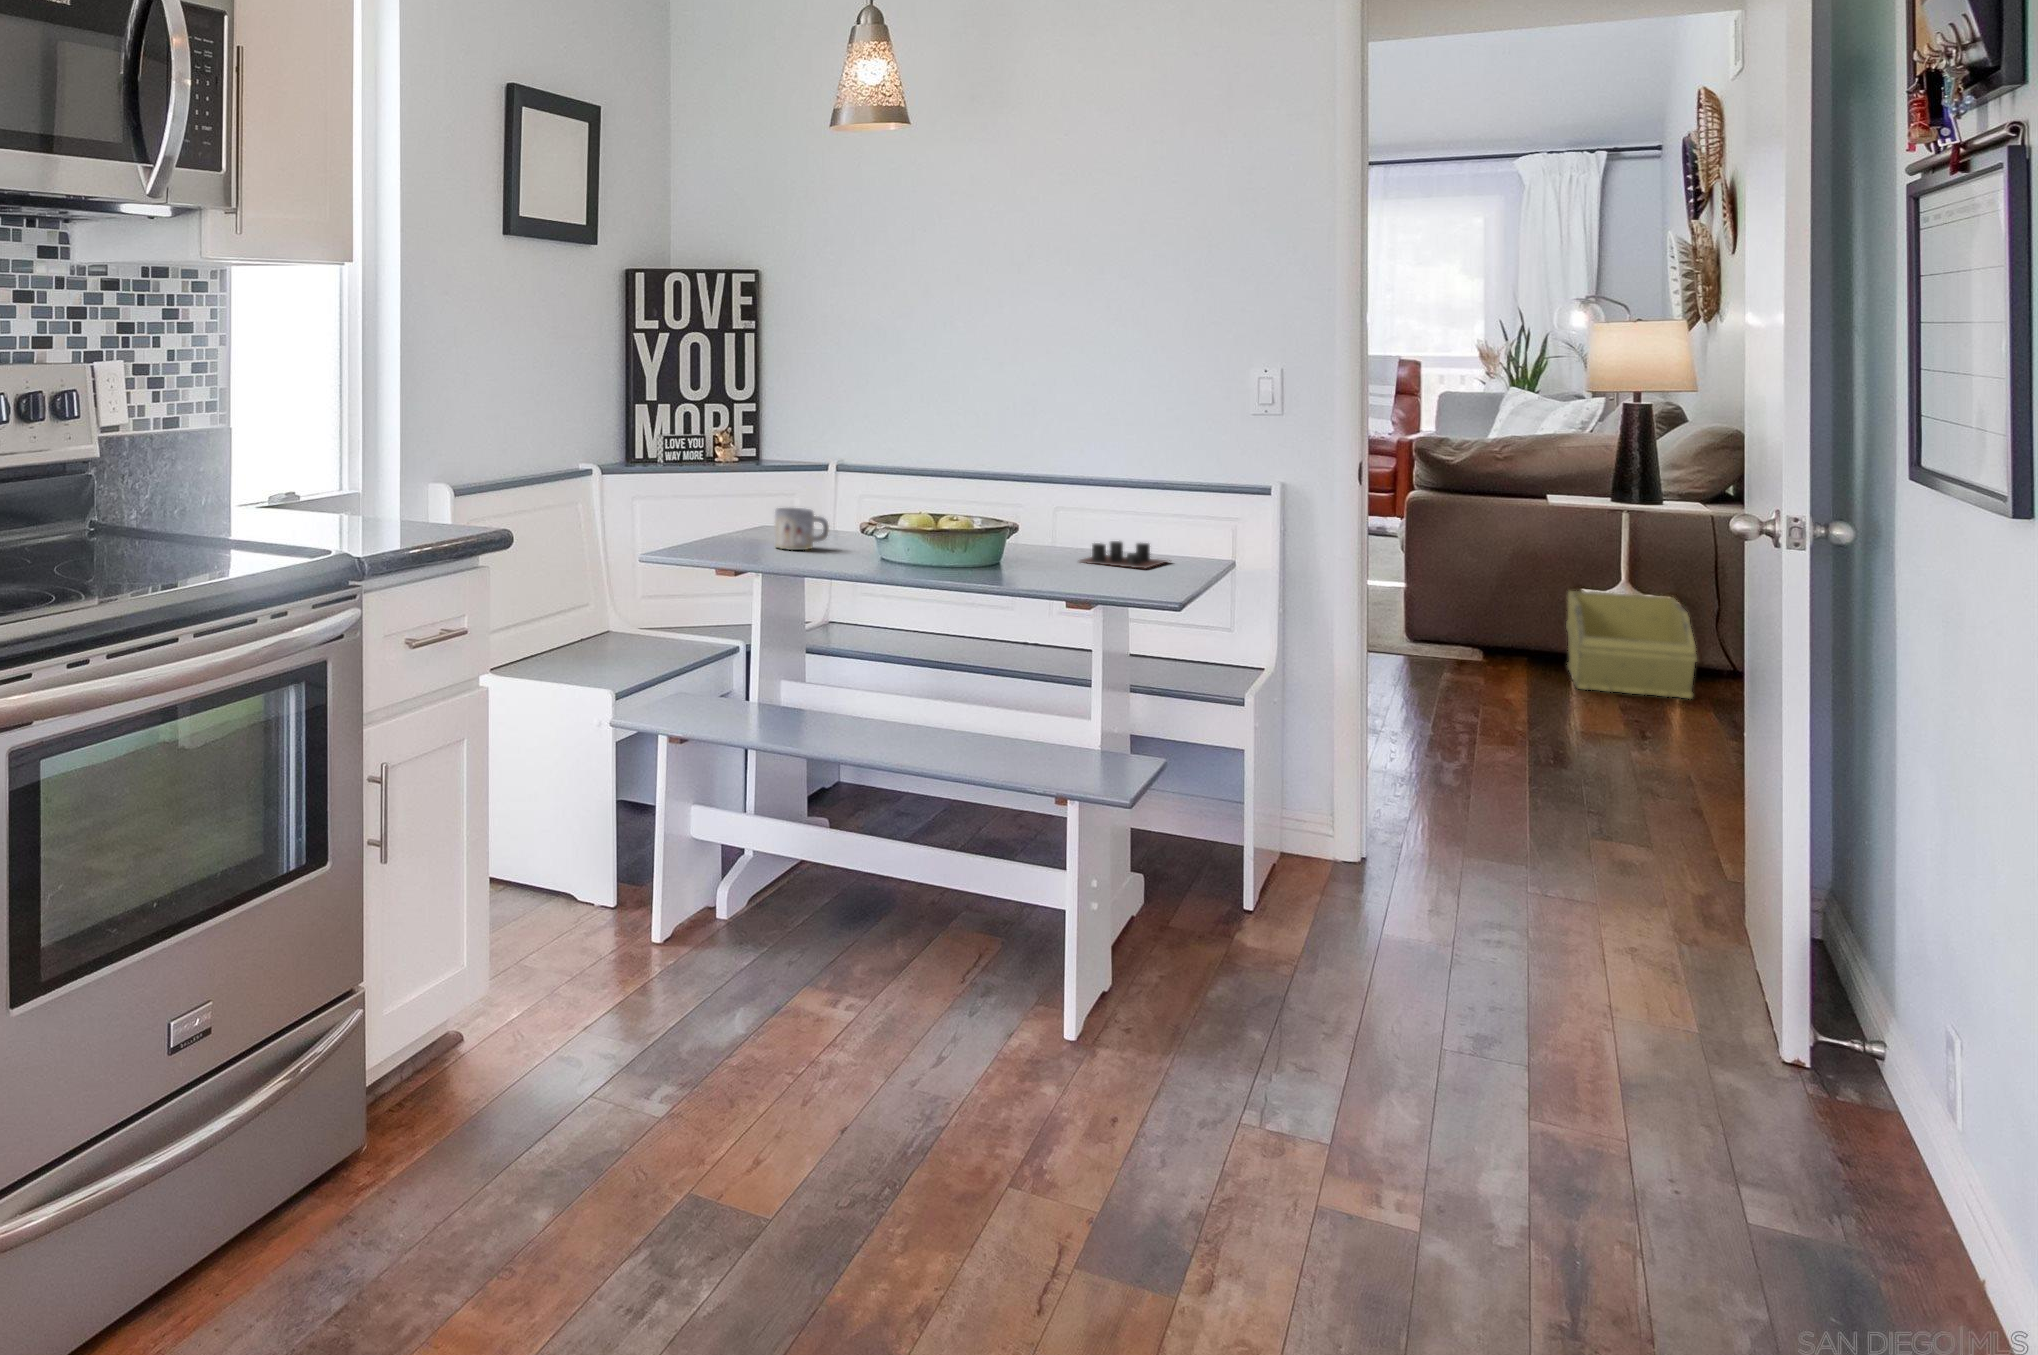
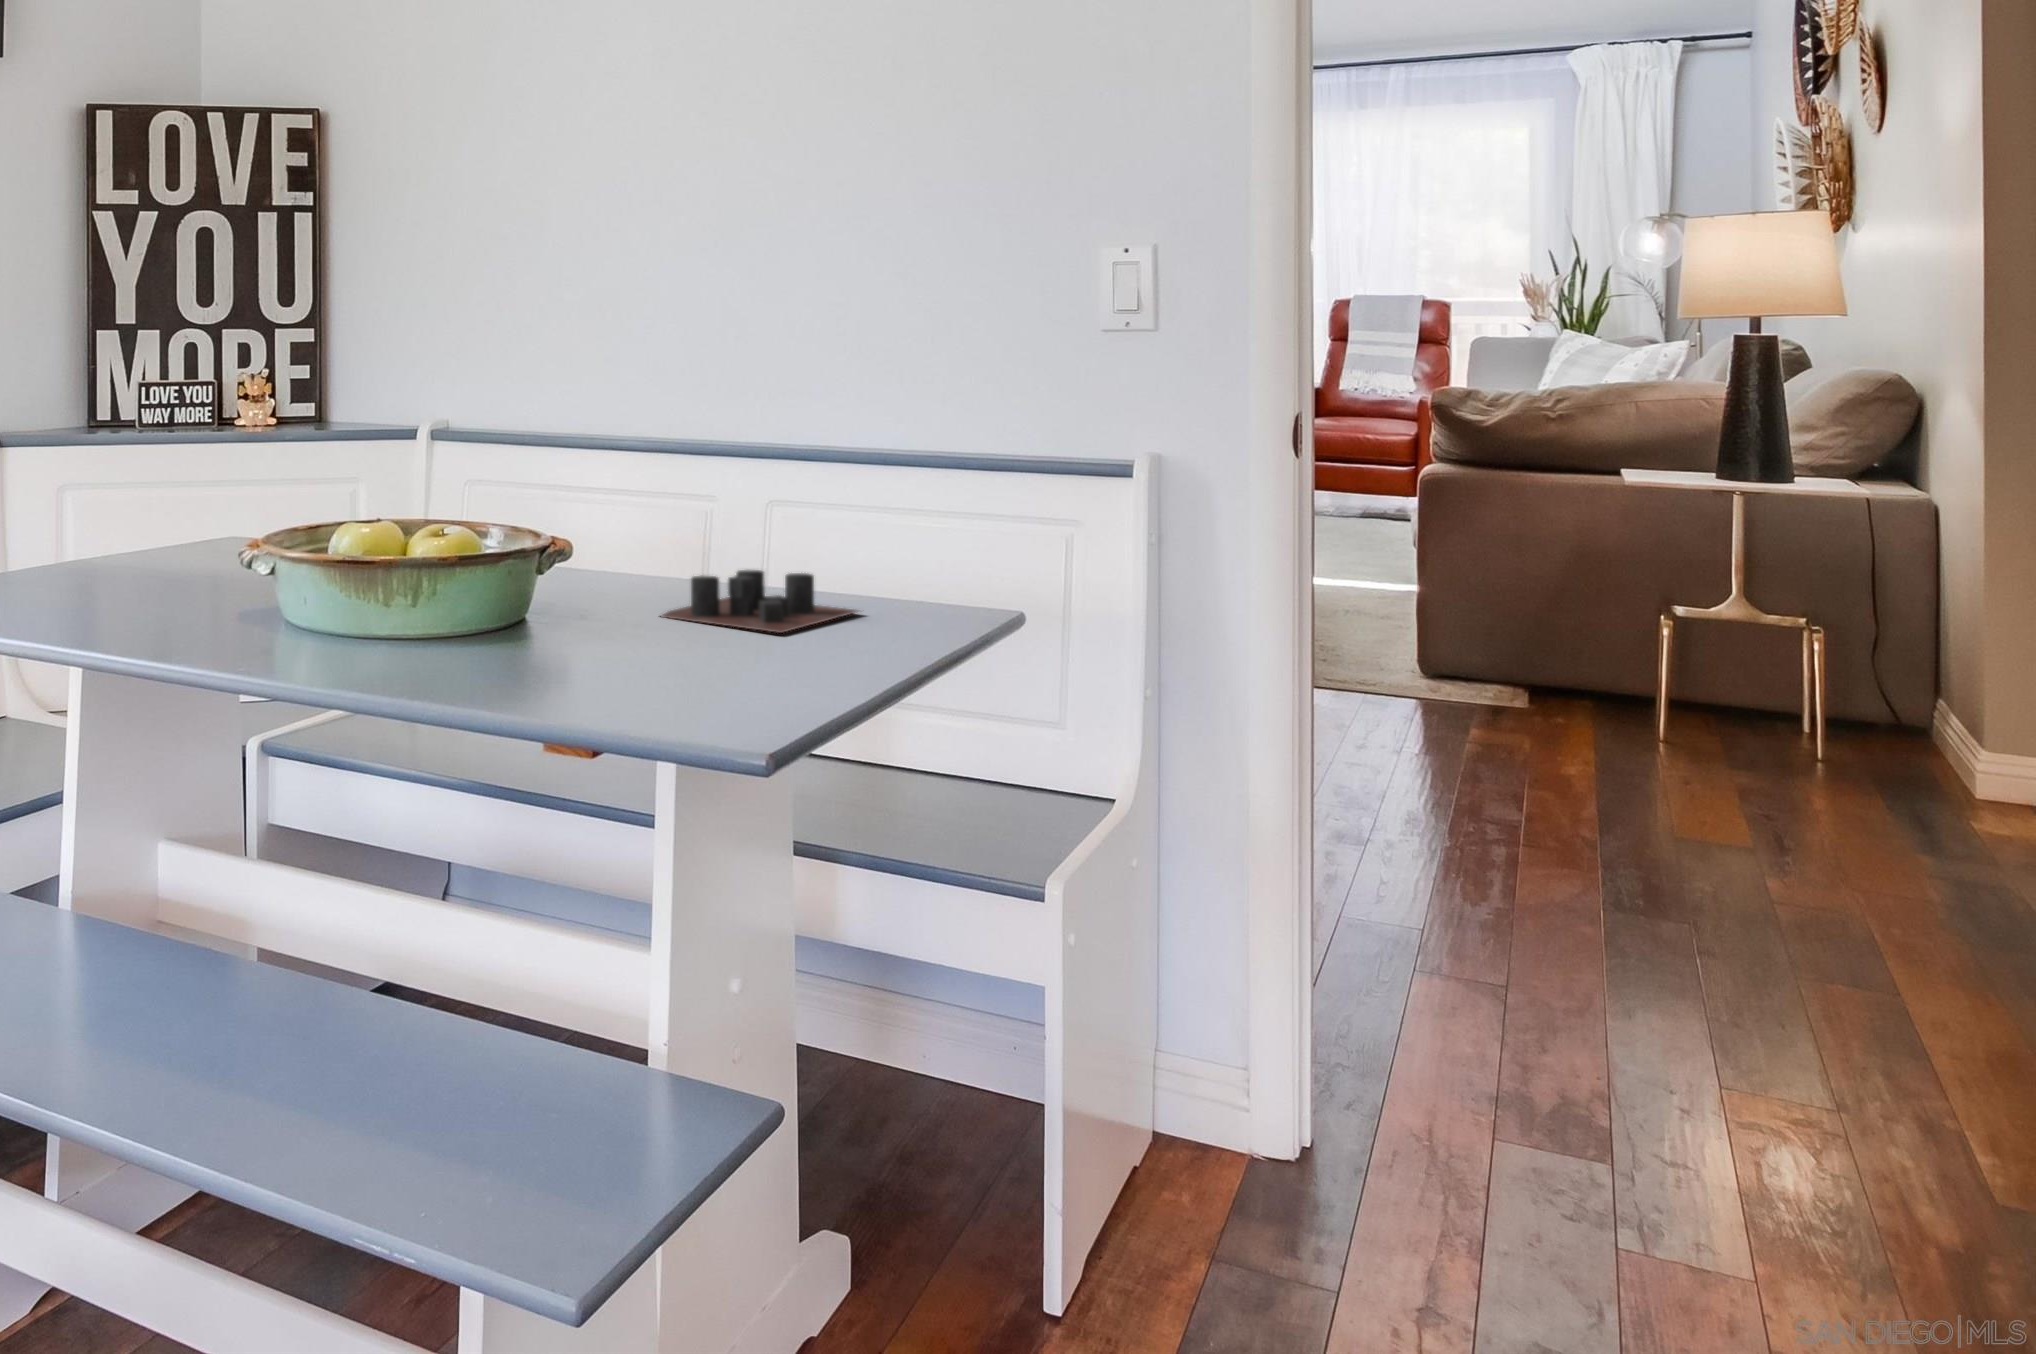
mug: present [774,508,829,550] -> none [61,506,172,594]
storage bin: present [1566,591,1697,698] -> none [1650,608,1860,778]

